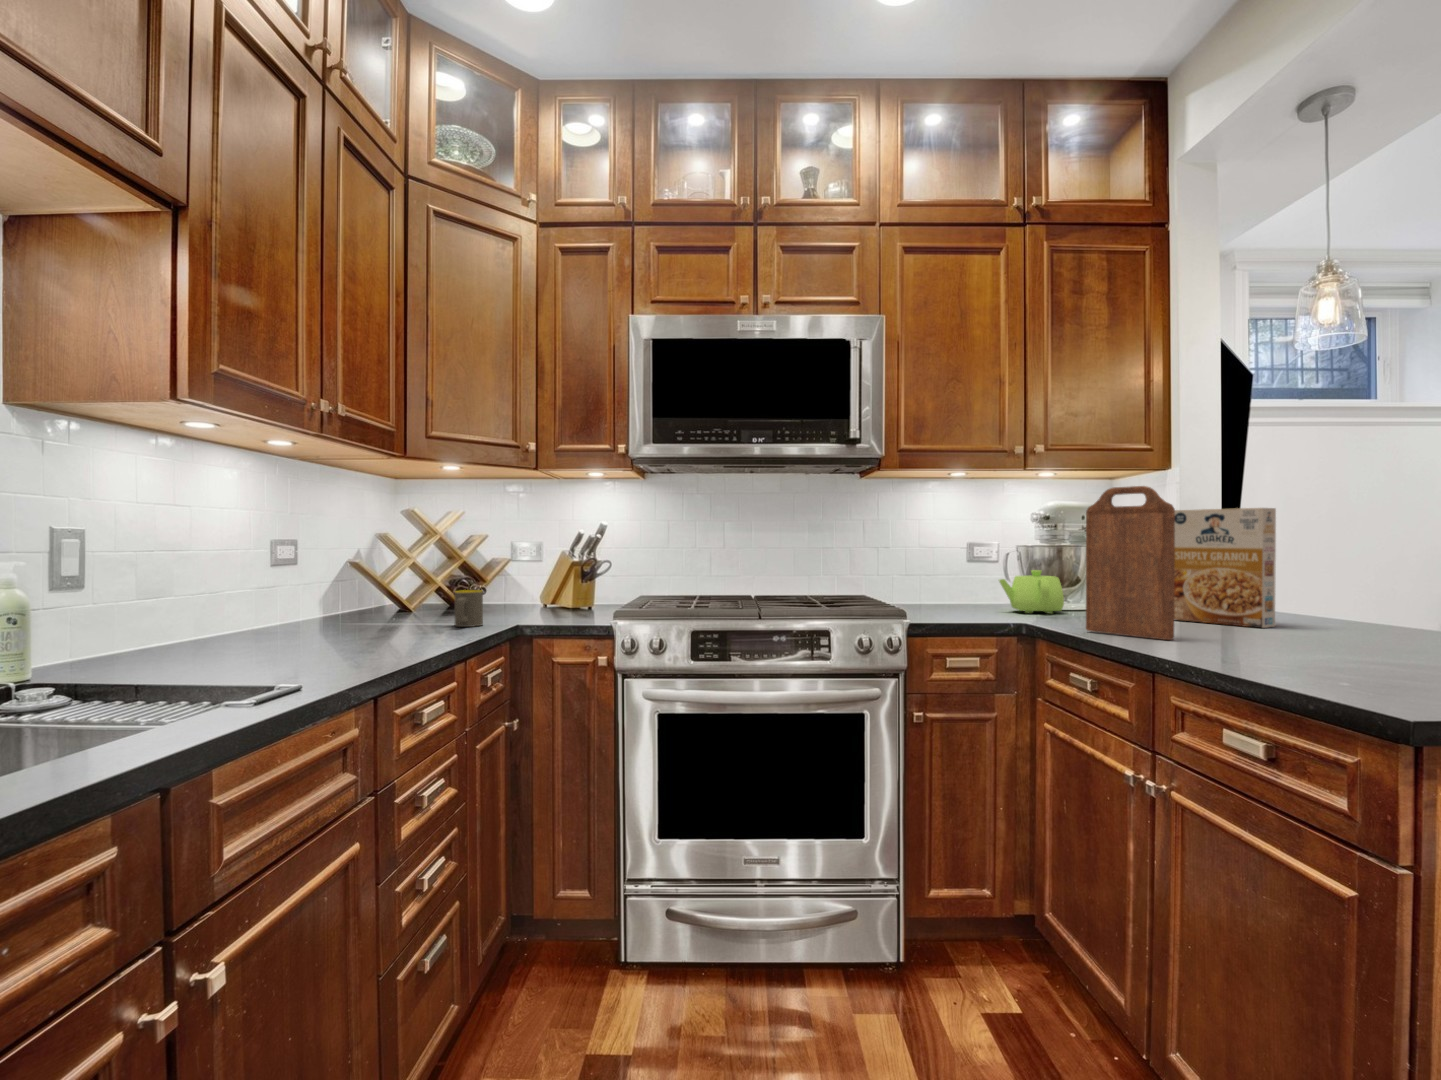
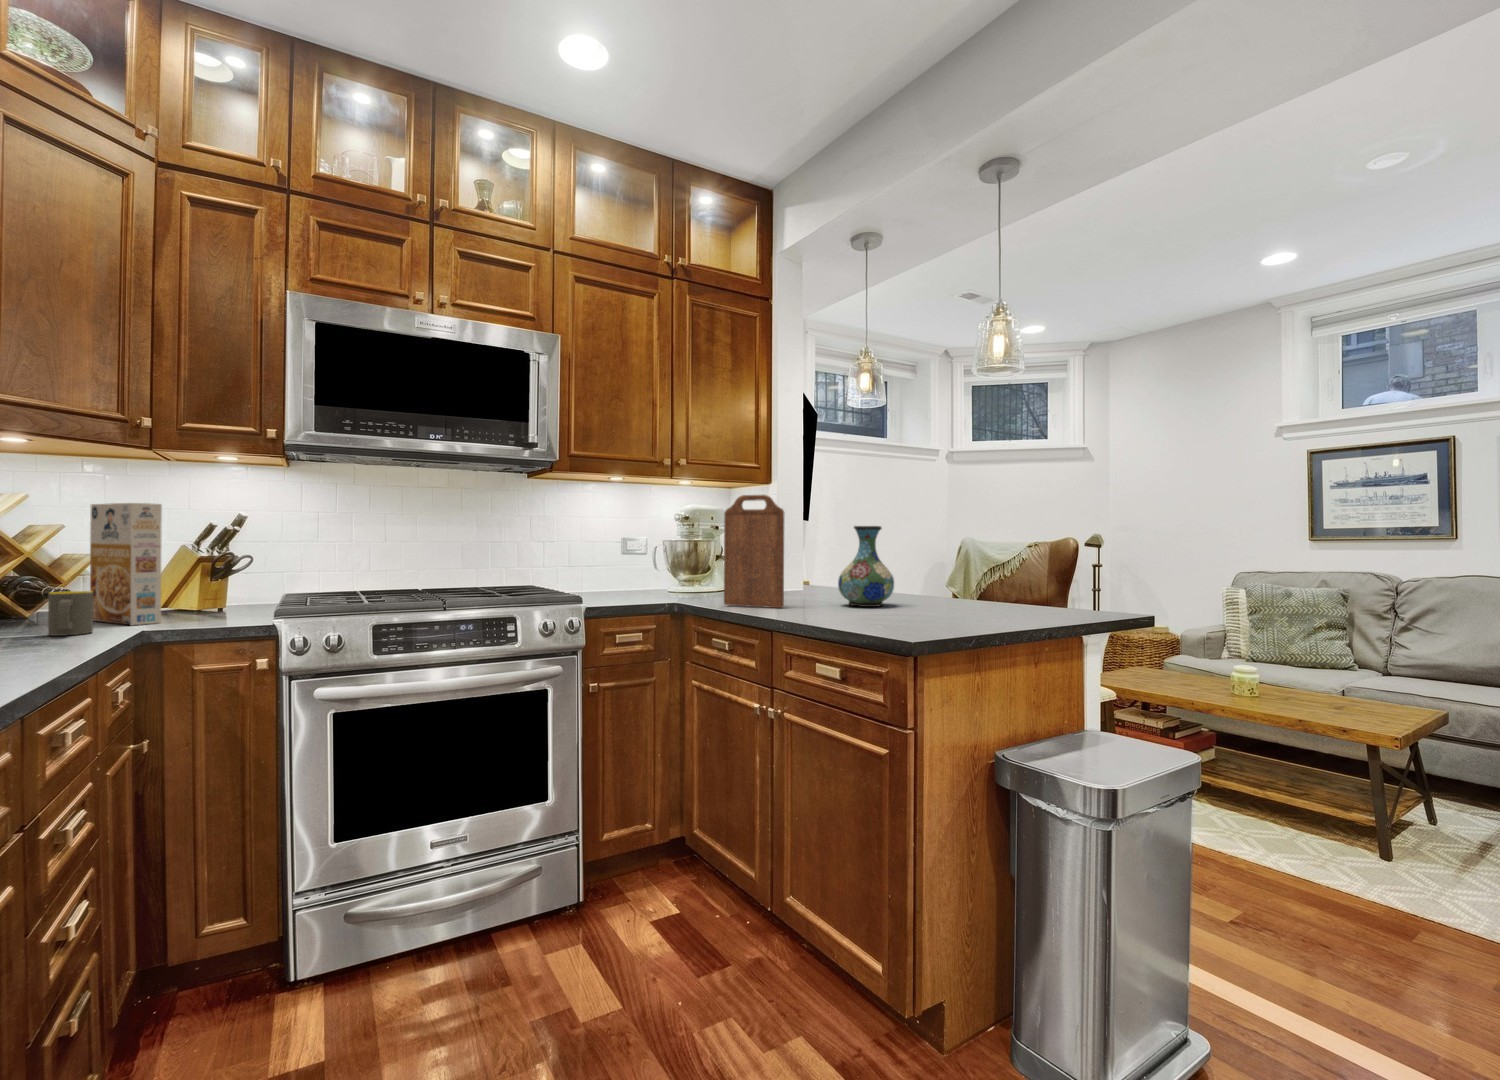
cereal box: present [1174,508,1276,628] -> present [90,503,162,625]
vase: none [1268,526,1374,648] -> present [838,526,894,607]
teapot: present [999,570,1064,614] -> none [650,560,700,596]

